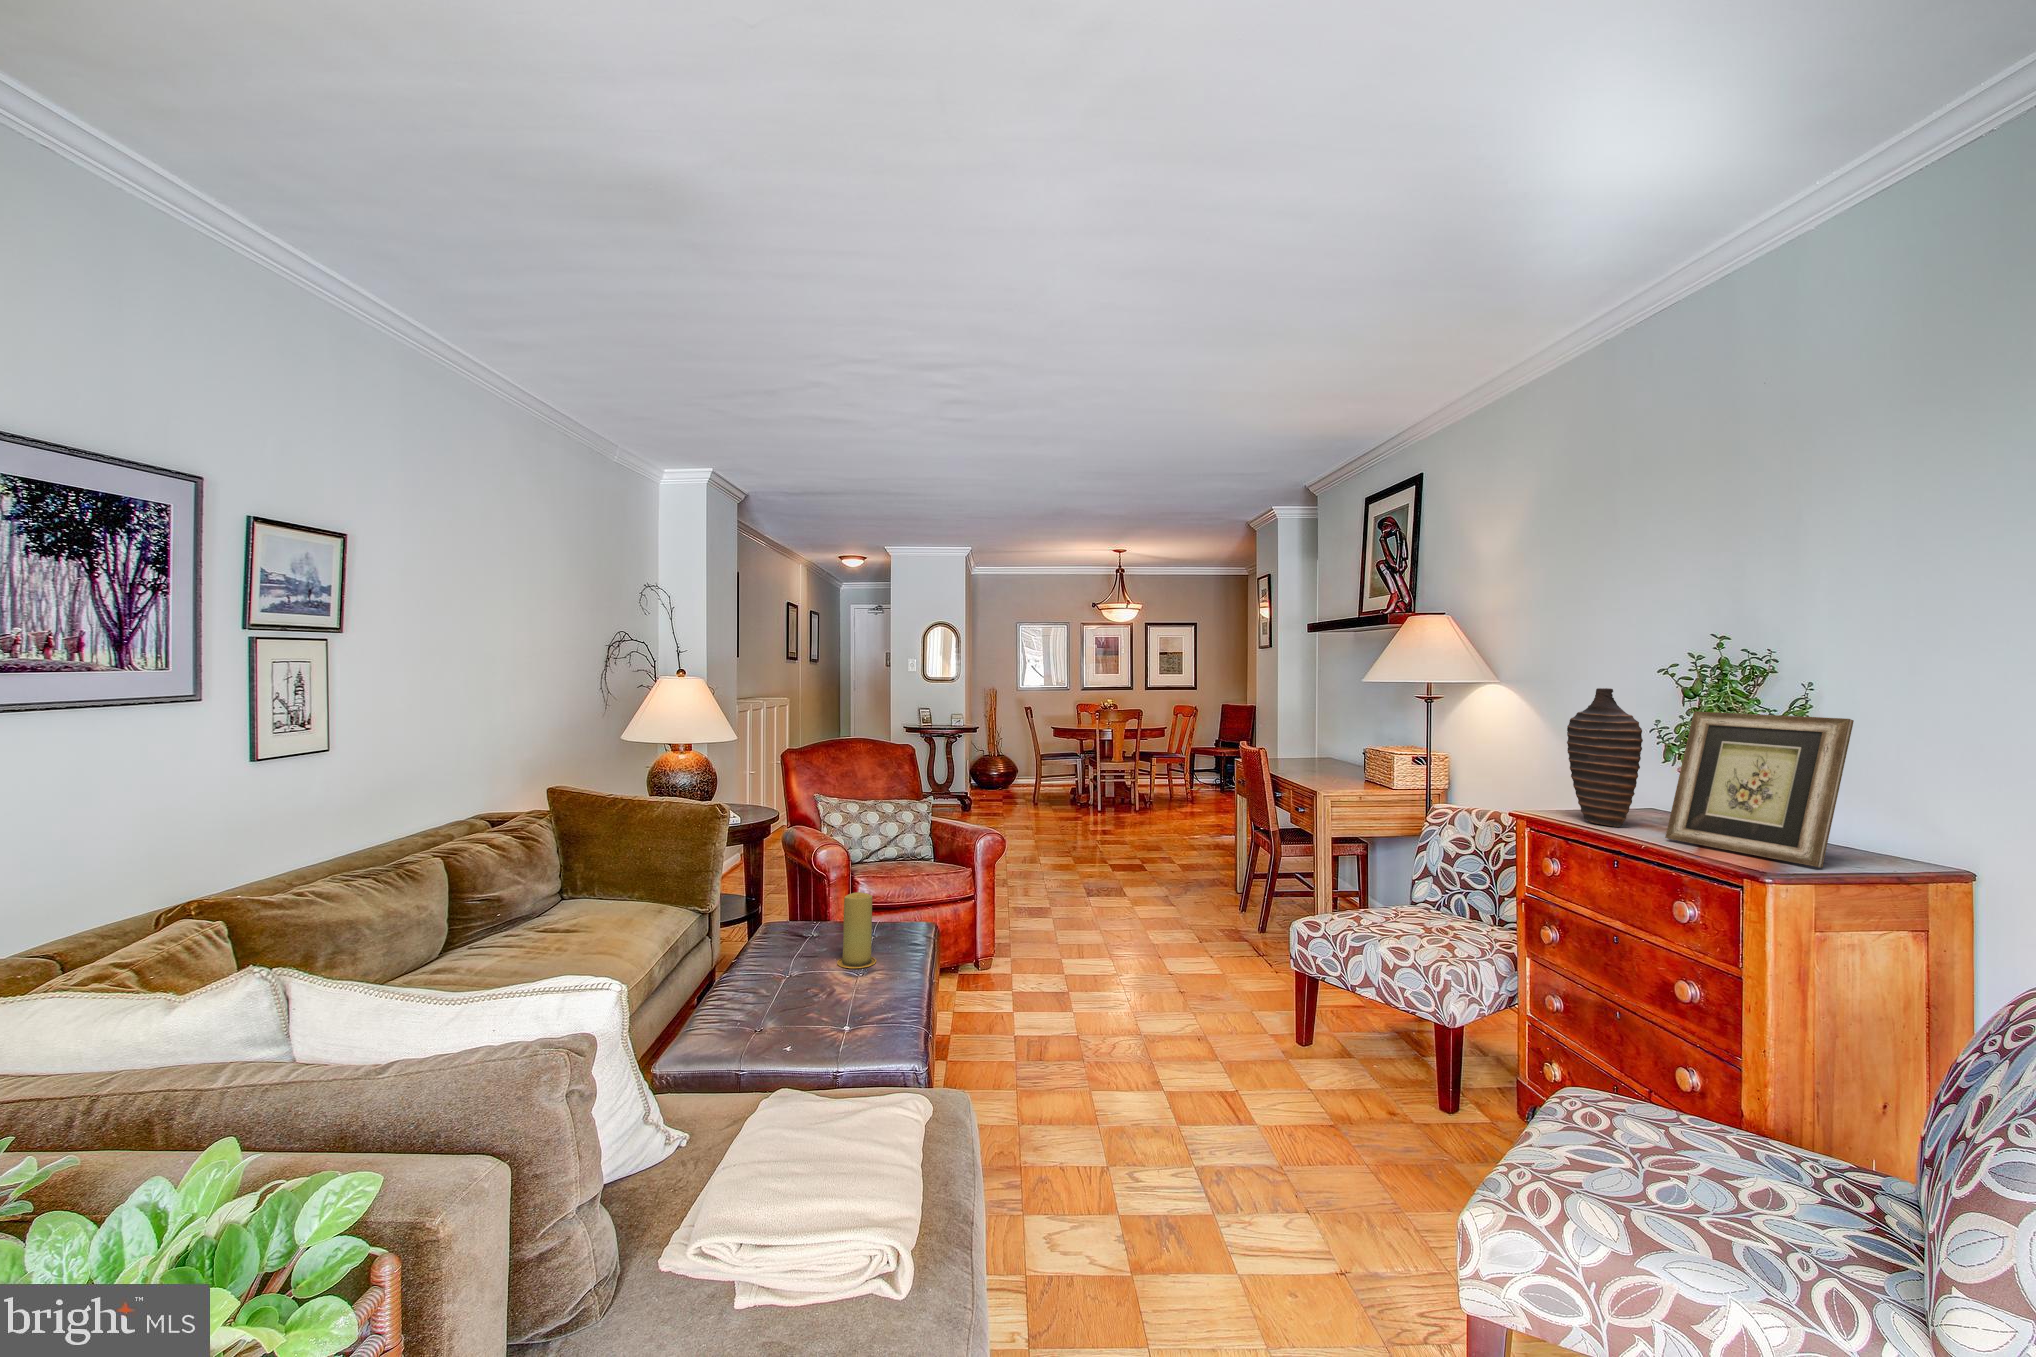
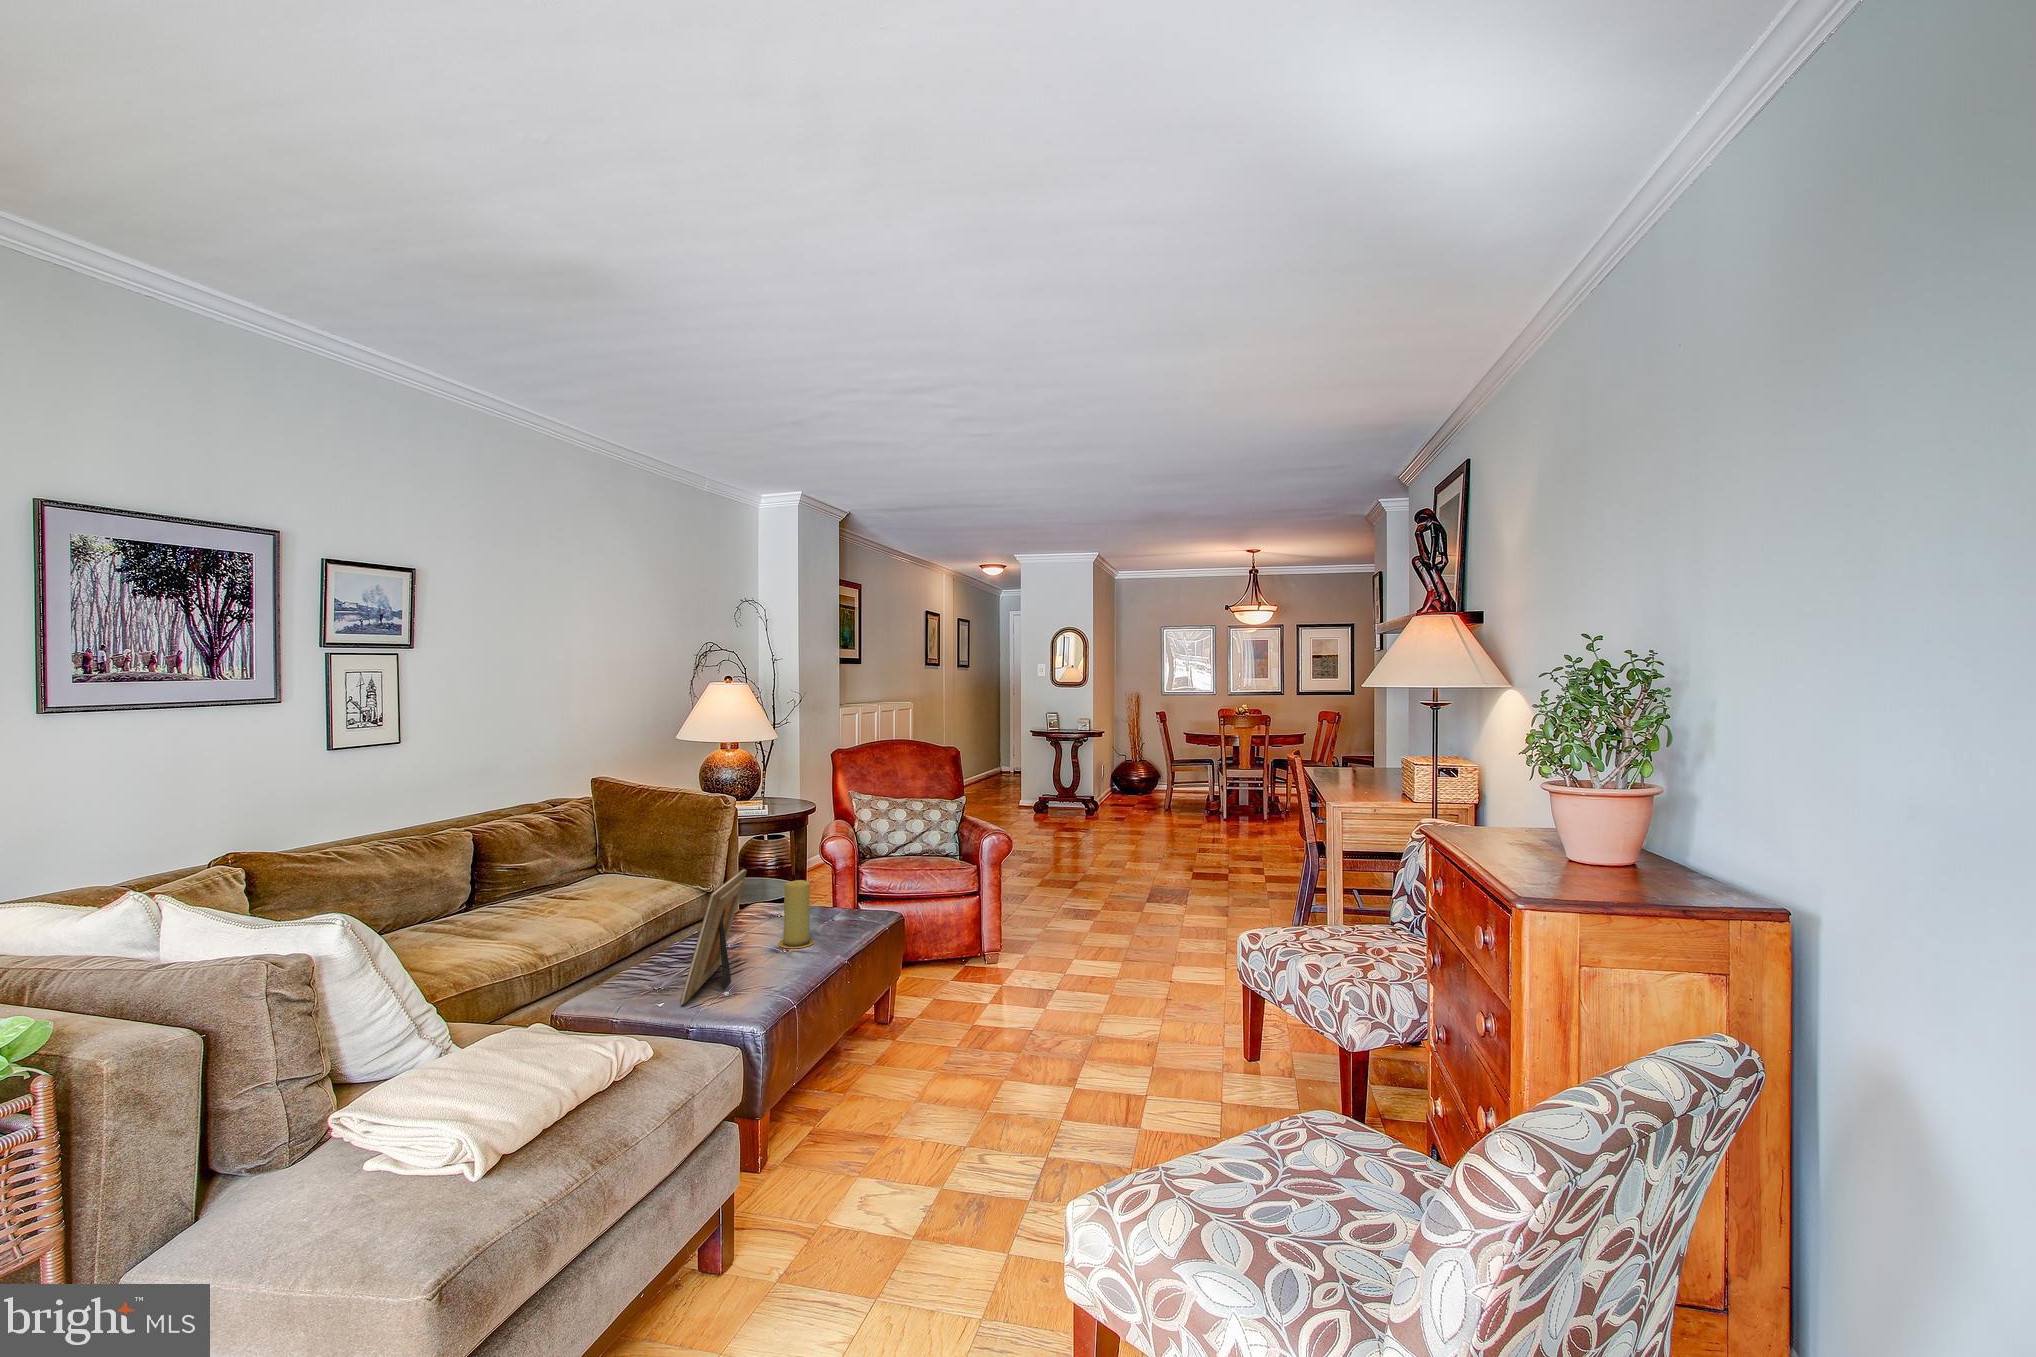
decorative vase: present [1567,688,1643,827] -> none [1456,700,1513,850]
picture frame: present [1665,711,1854,868] -> present [680,869,747,1004]

